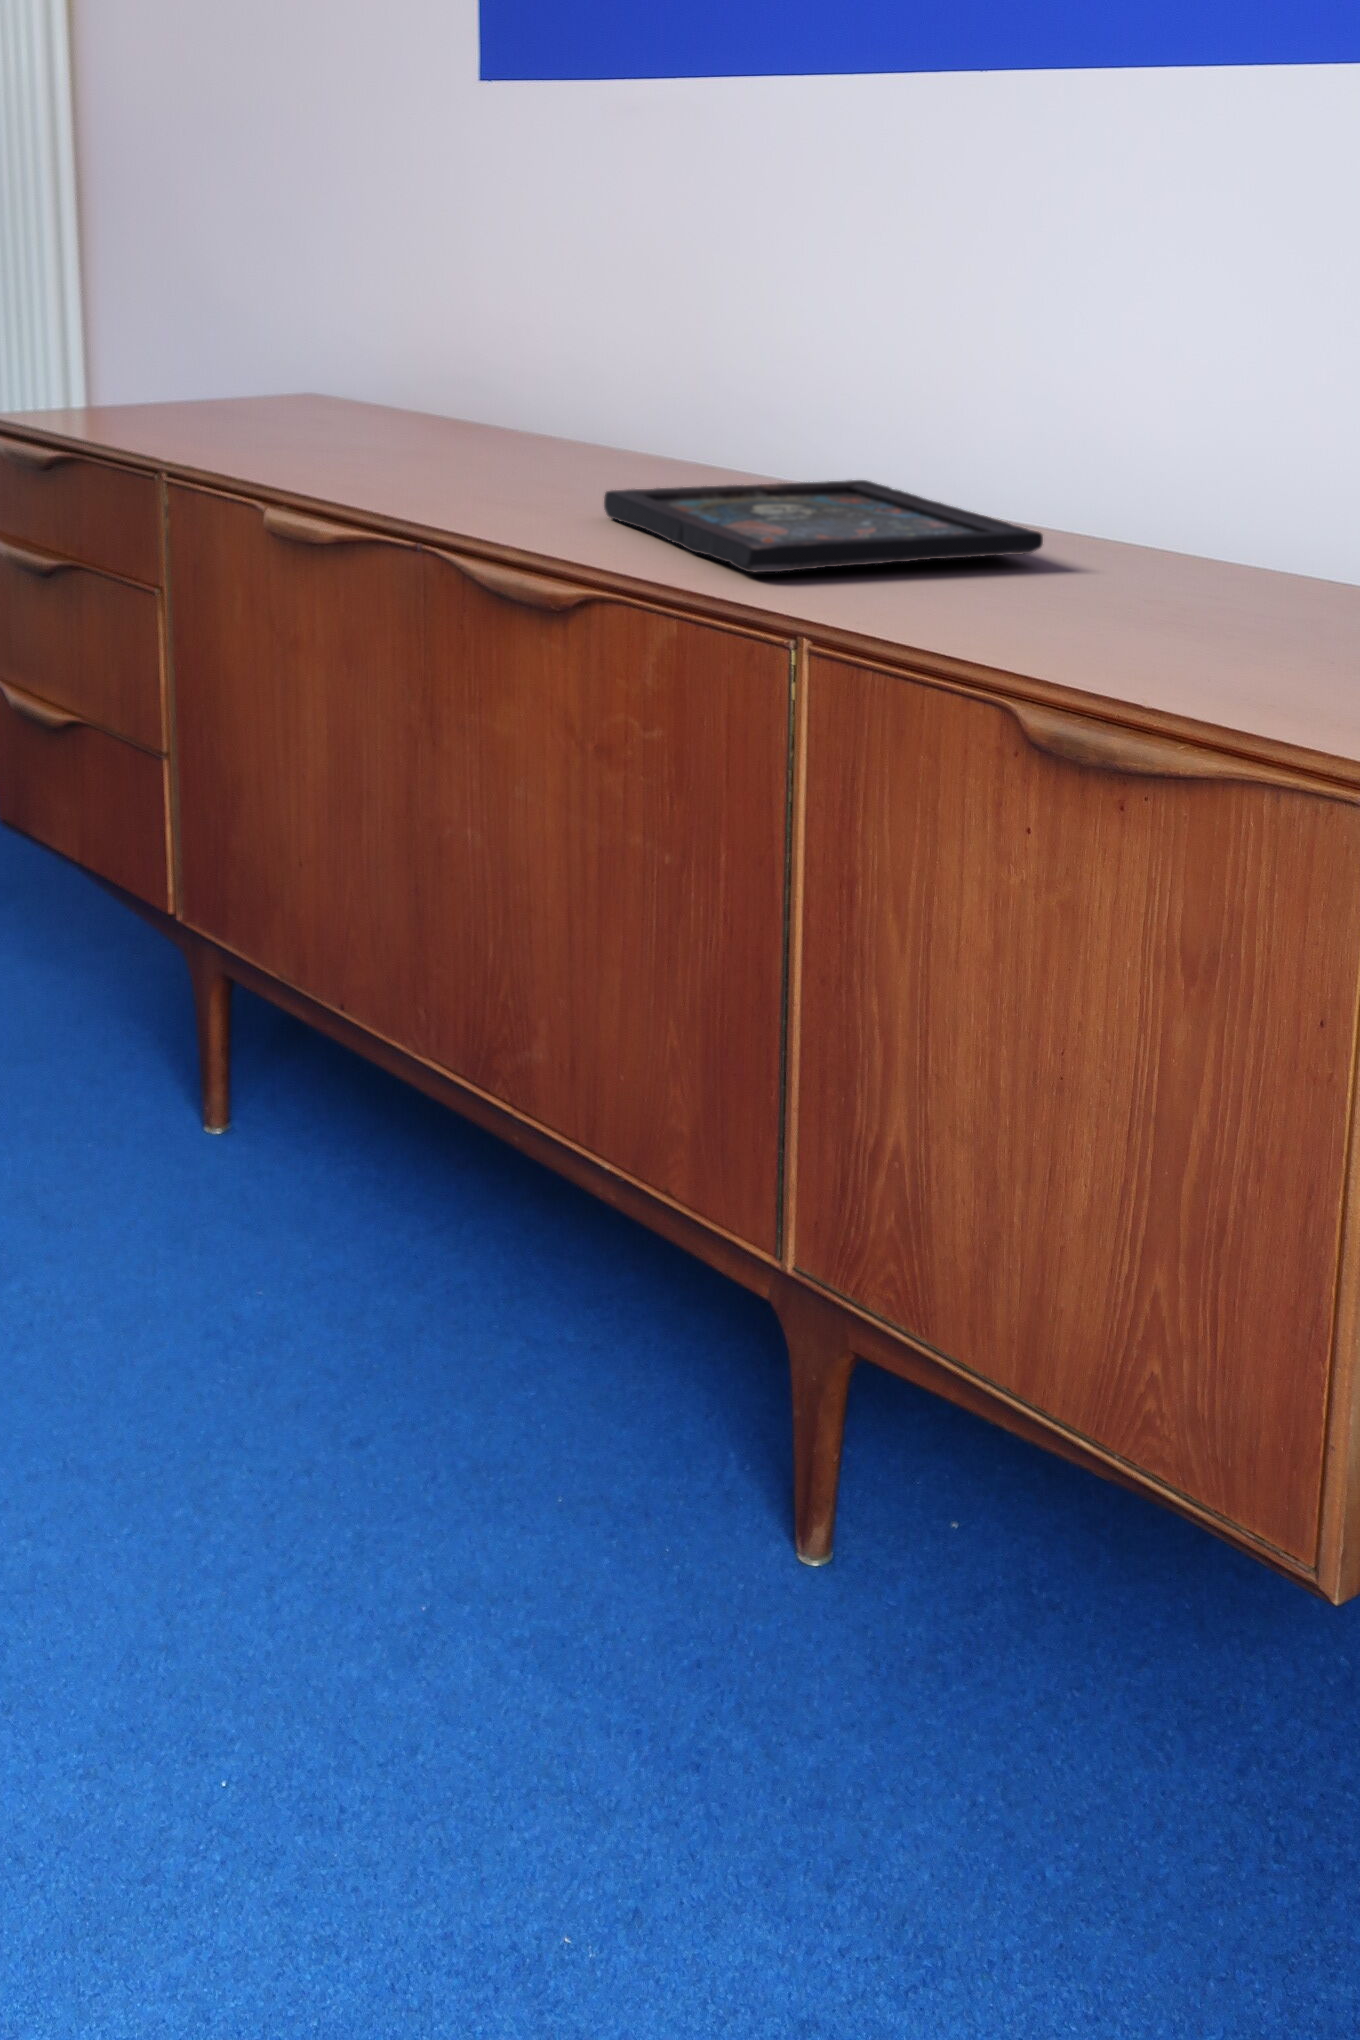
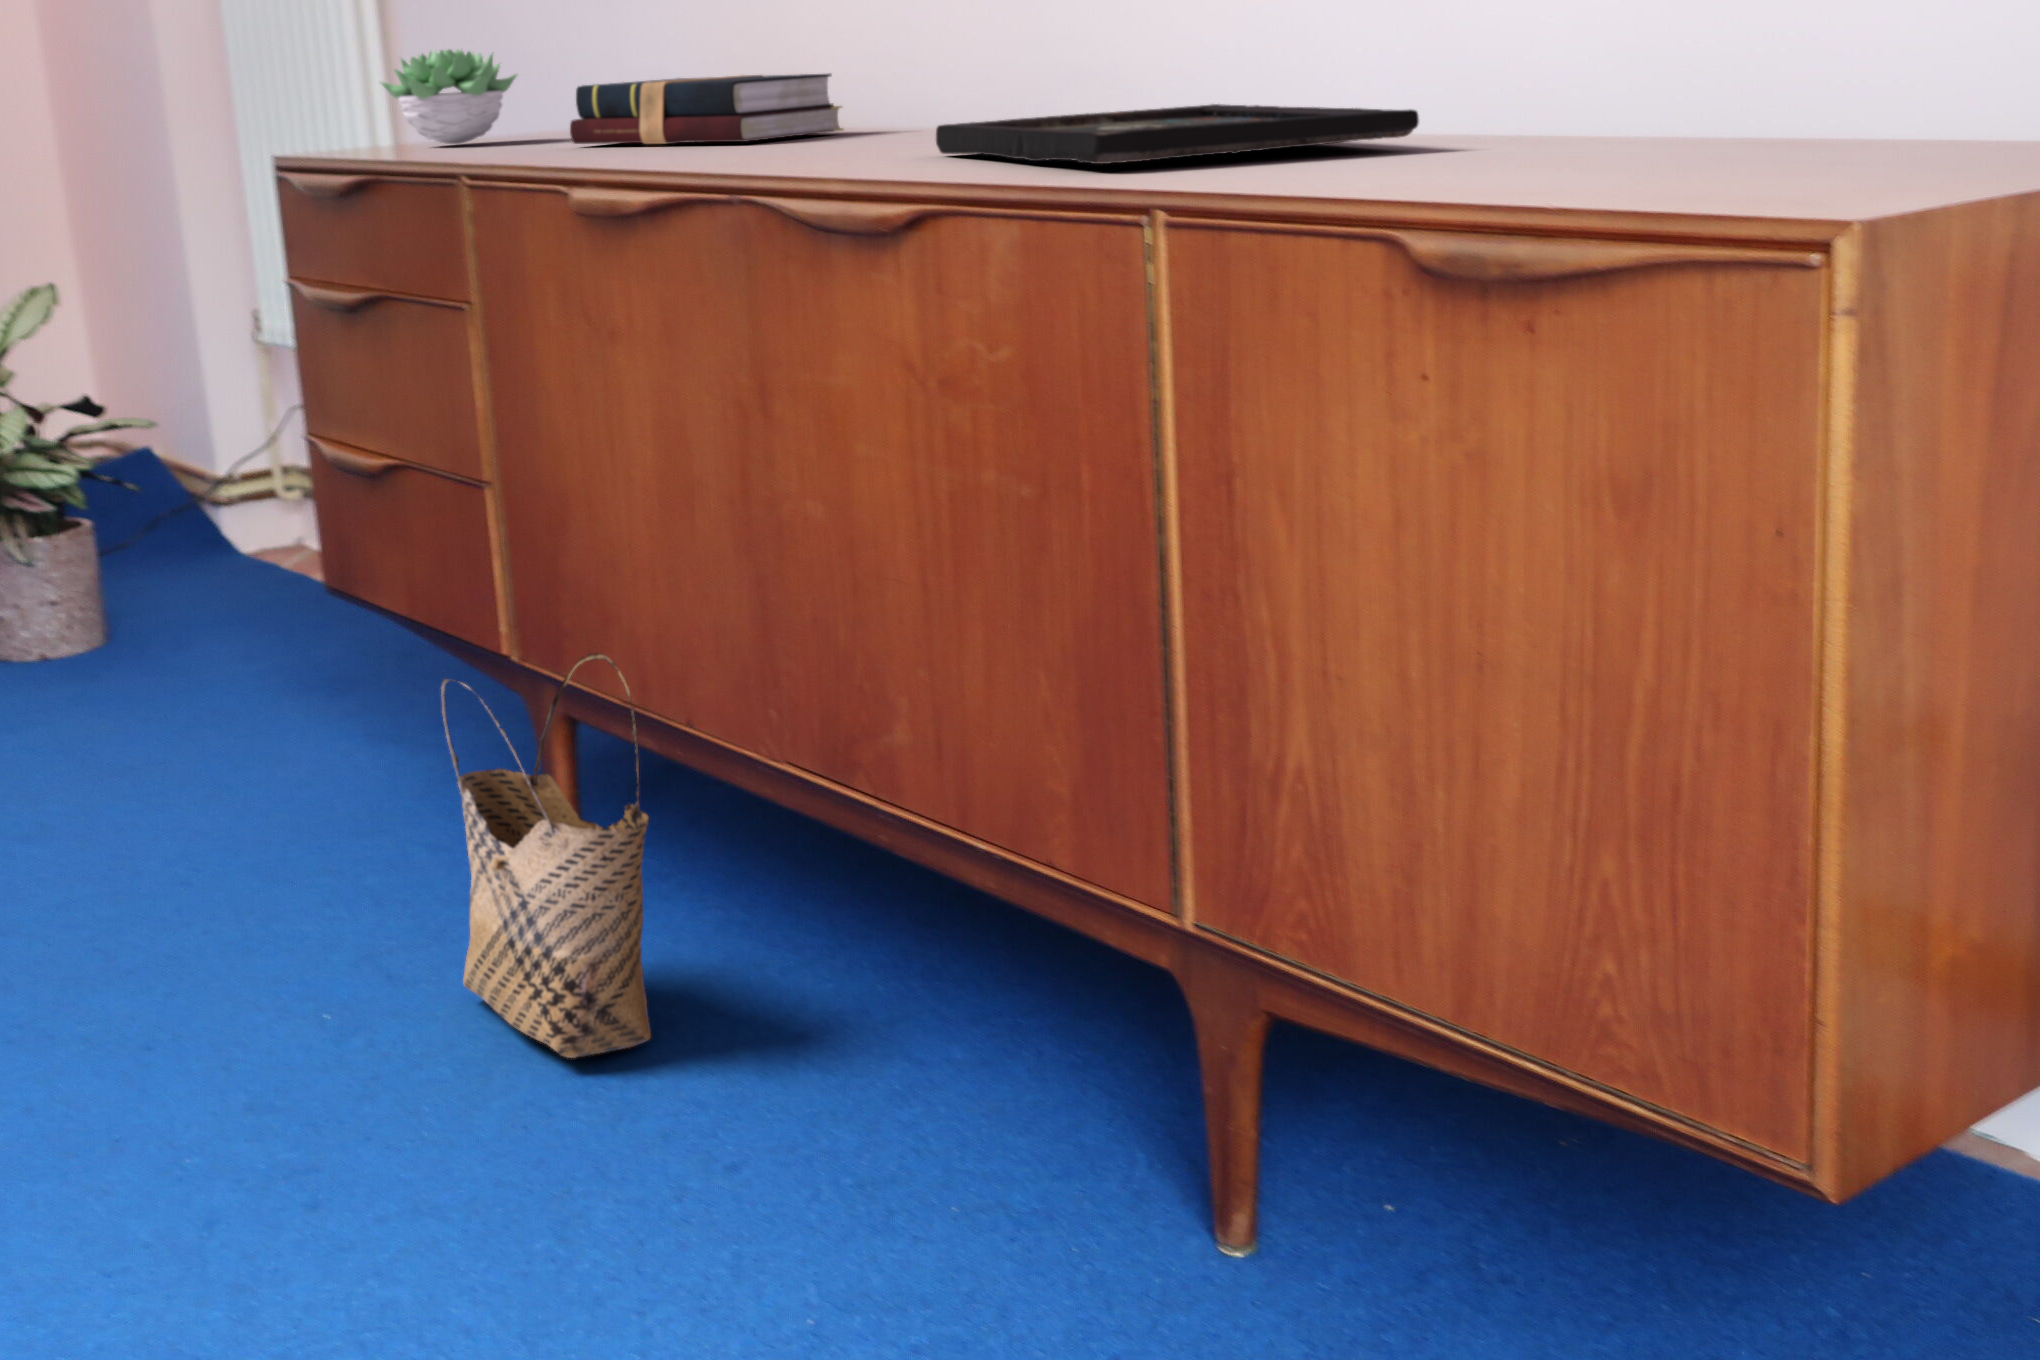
succulent plant: none [85,339,216,427] -> present [381,49,516,144]
hardback book: none [263,382,518,463] -> present [570,74,843,144]
woven basket: none [112,935,298,1316] -> present [441,653,651,1058]

